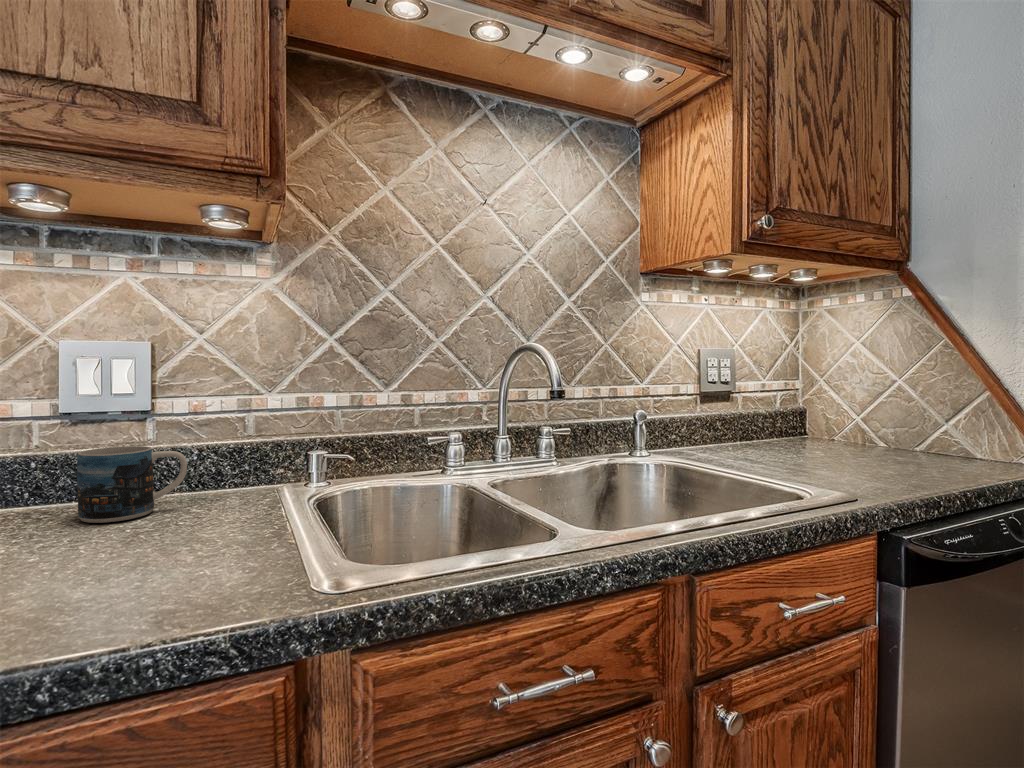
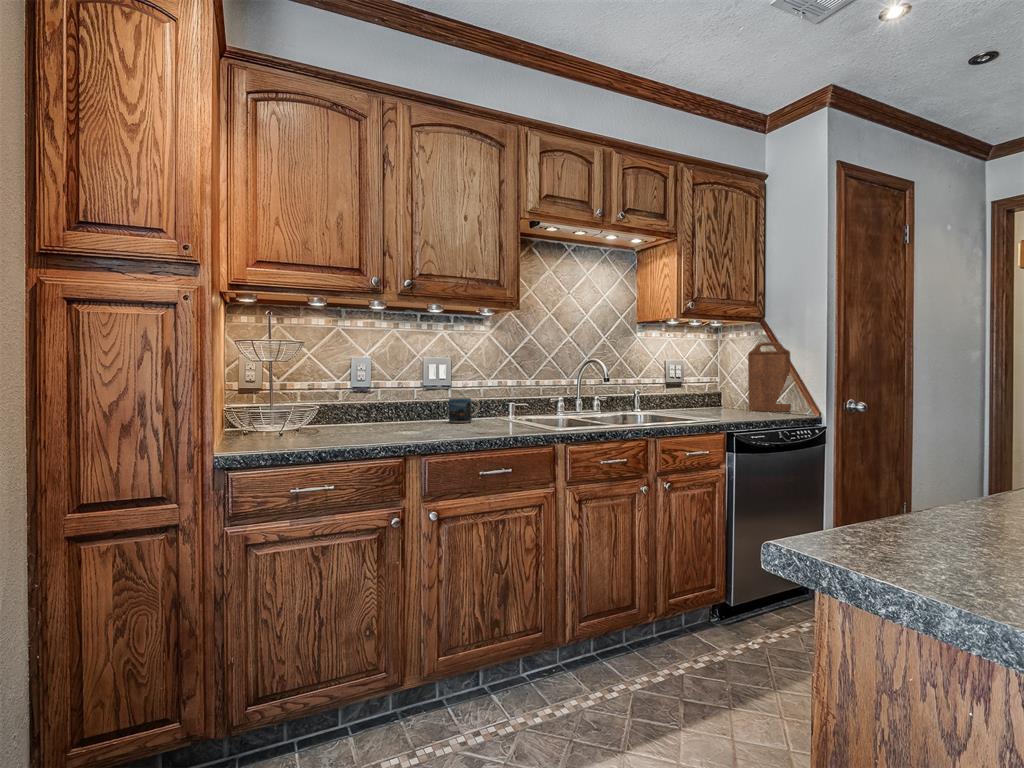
cutting board: none [878,309,989,465] -> present [748,342,791,411]

